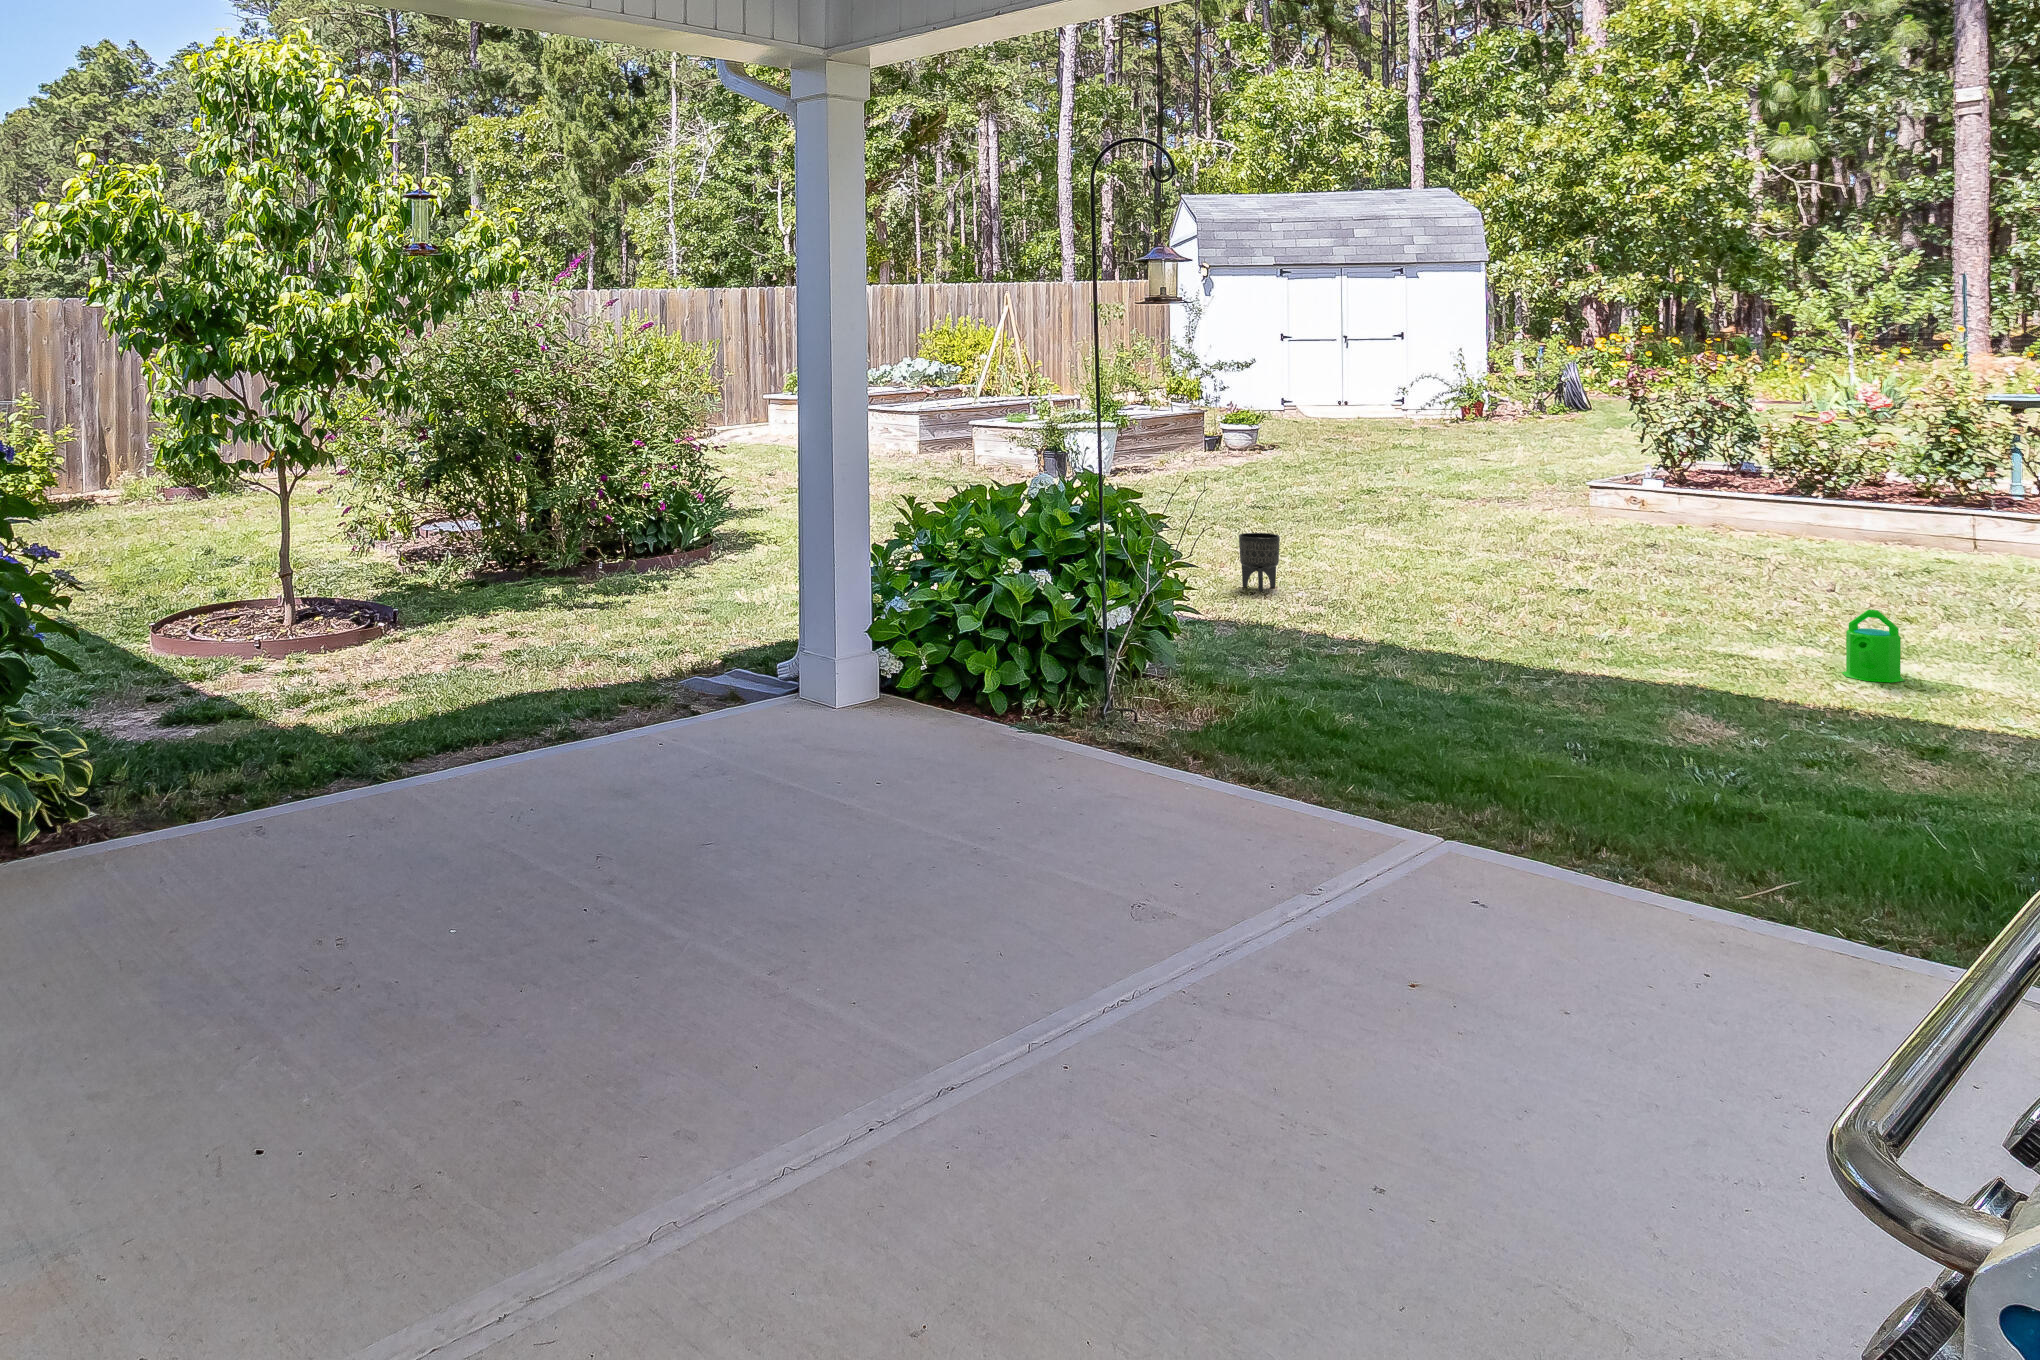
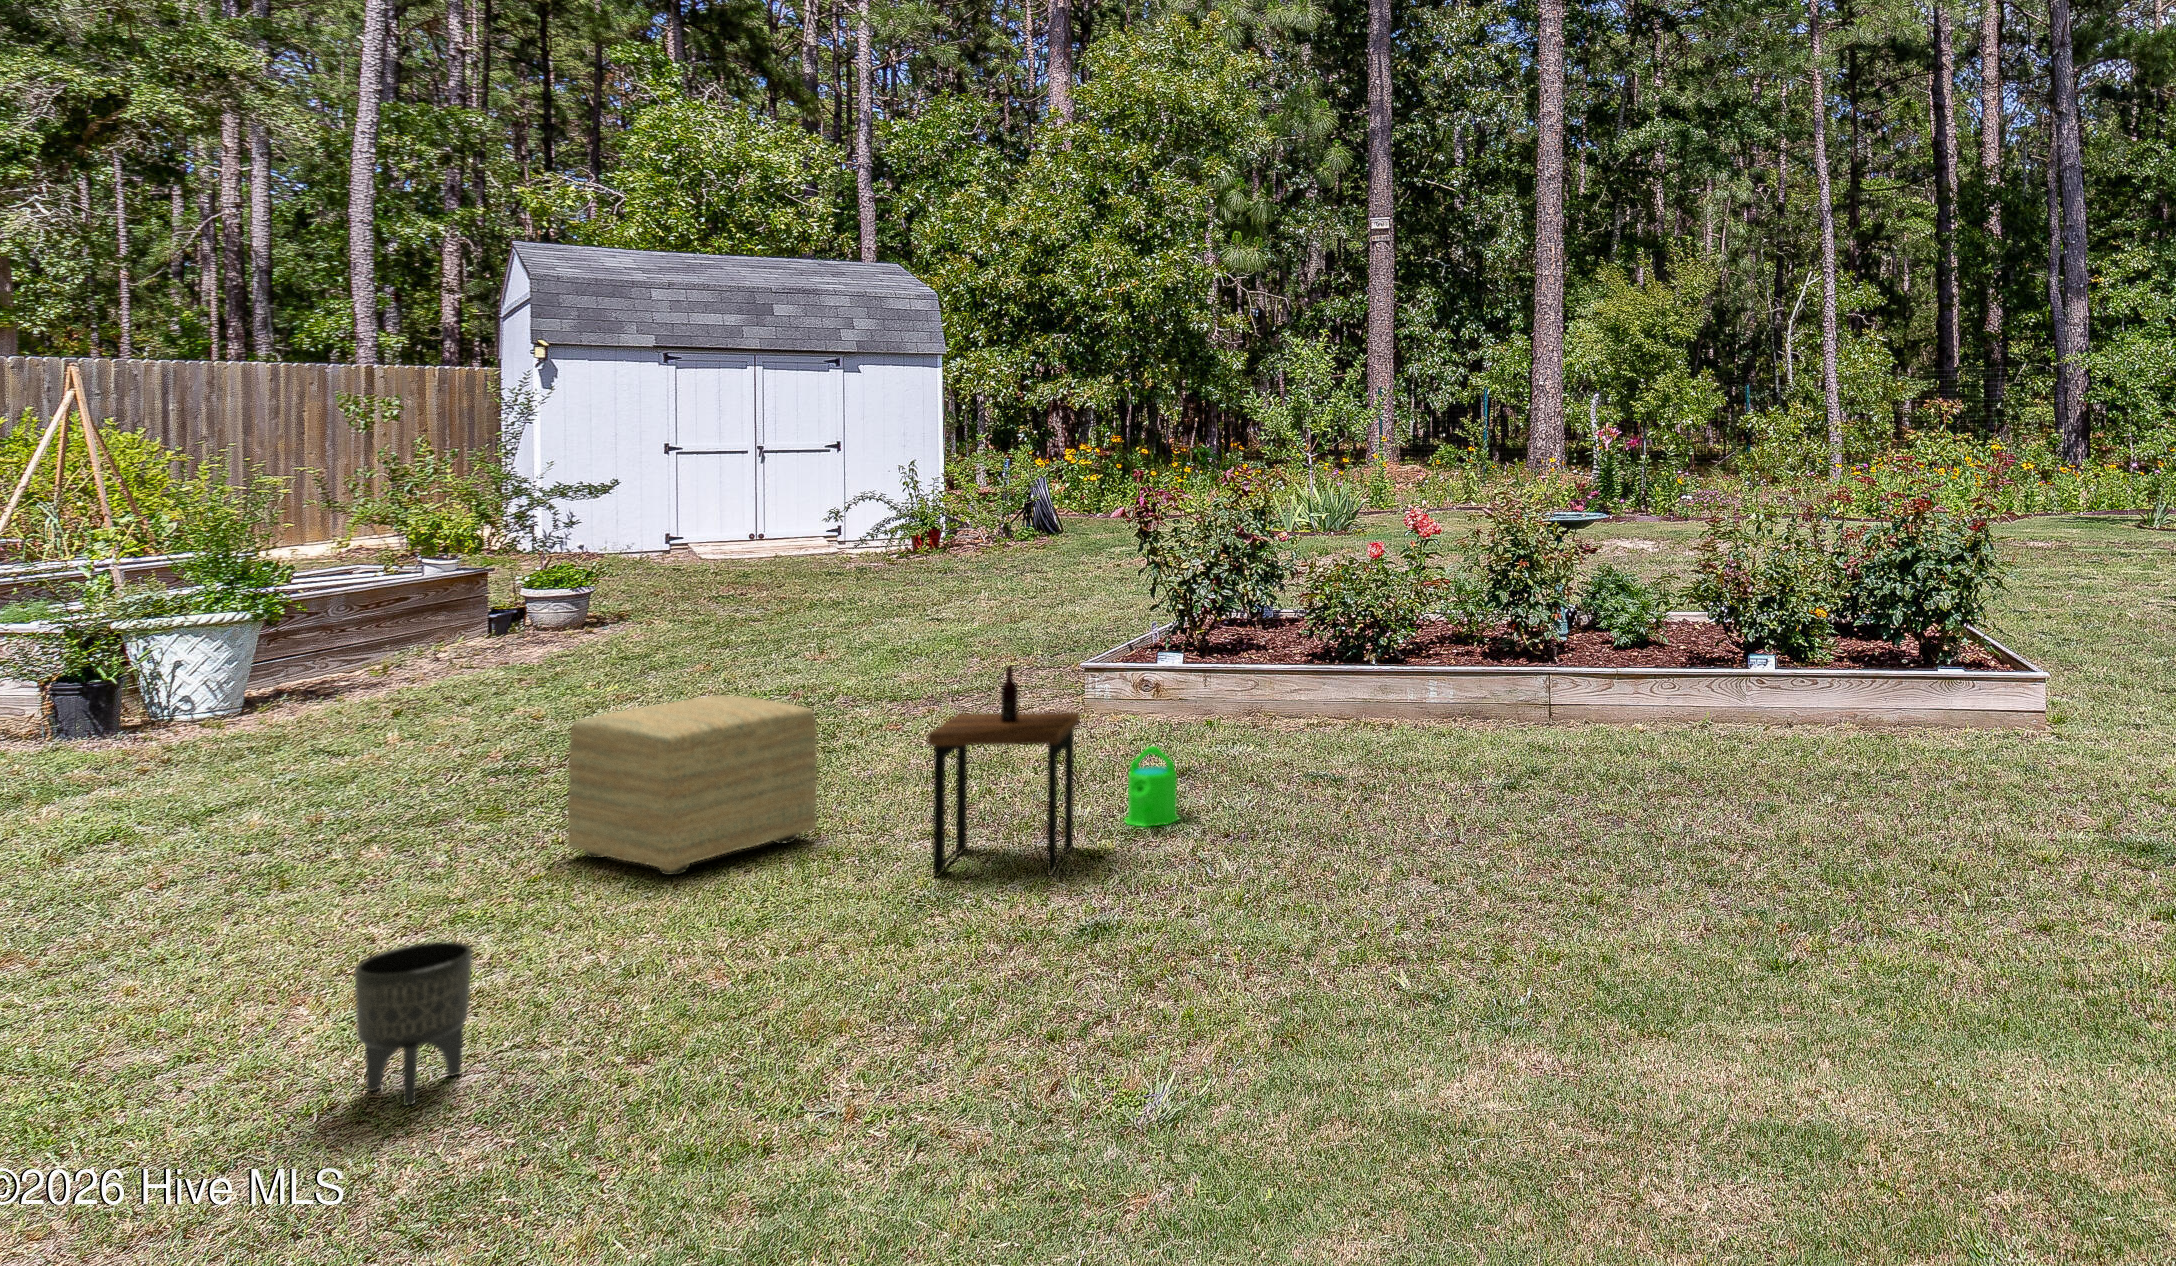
side table: none [1474,453,1566,571] -> present [928,665,1080,877]
ottoman: none [1286,467,1412,551] -> present [568,695,818,875]
watering can: present [1842,609,1905,683] -> present [1125,746,1180,827]

